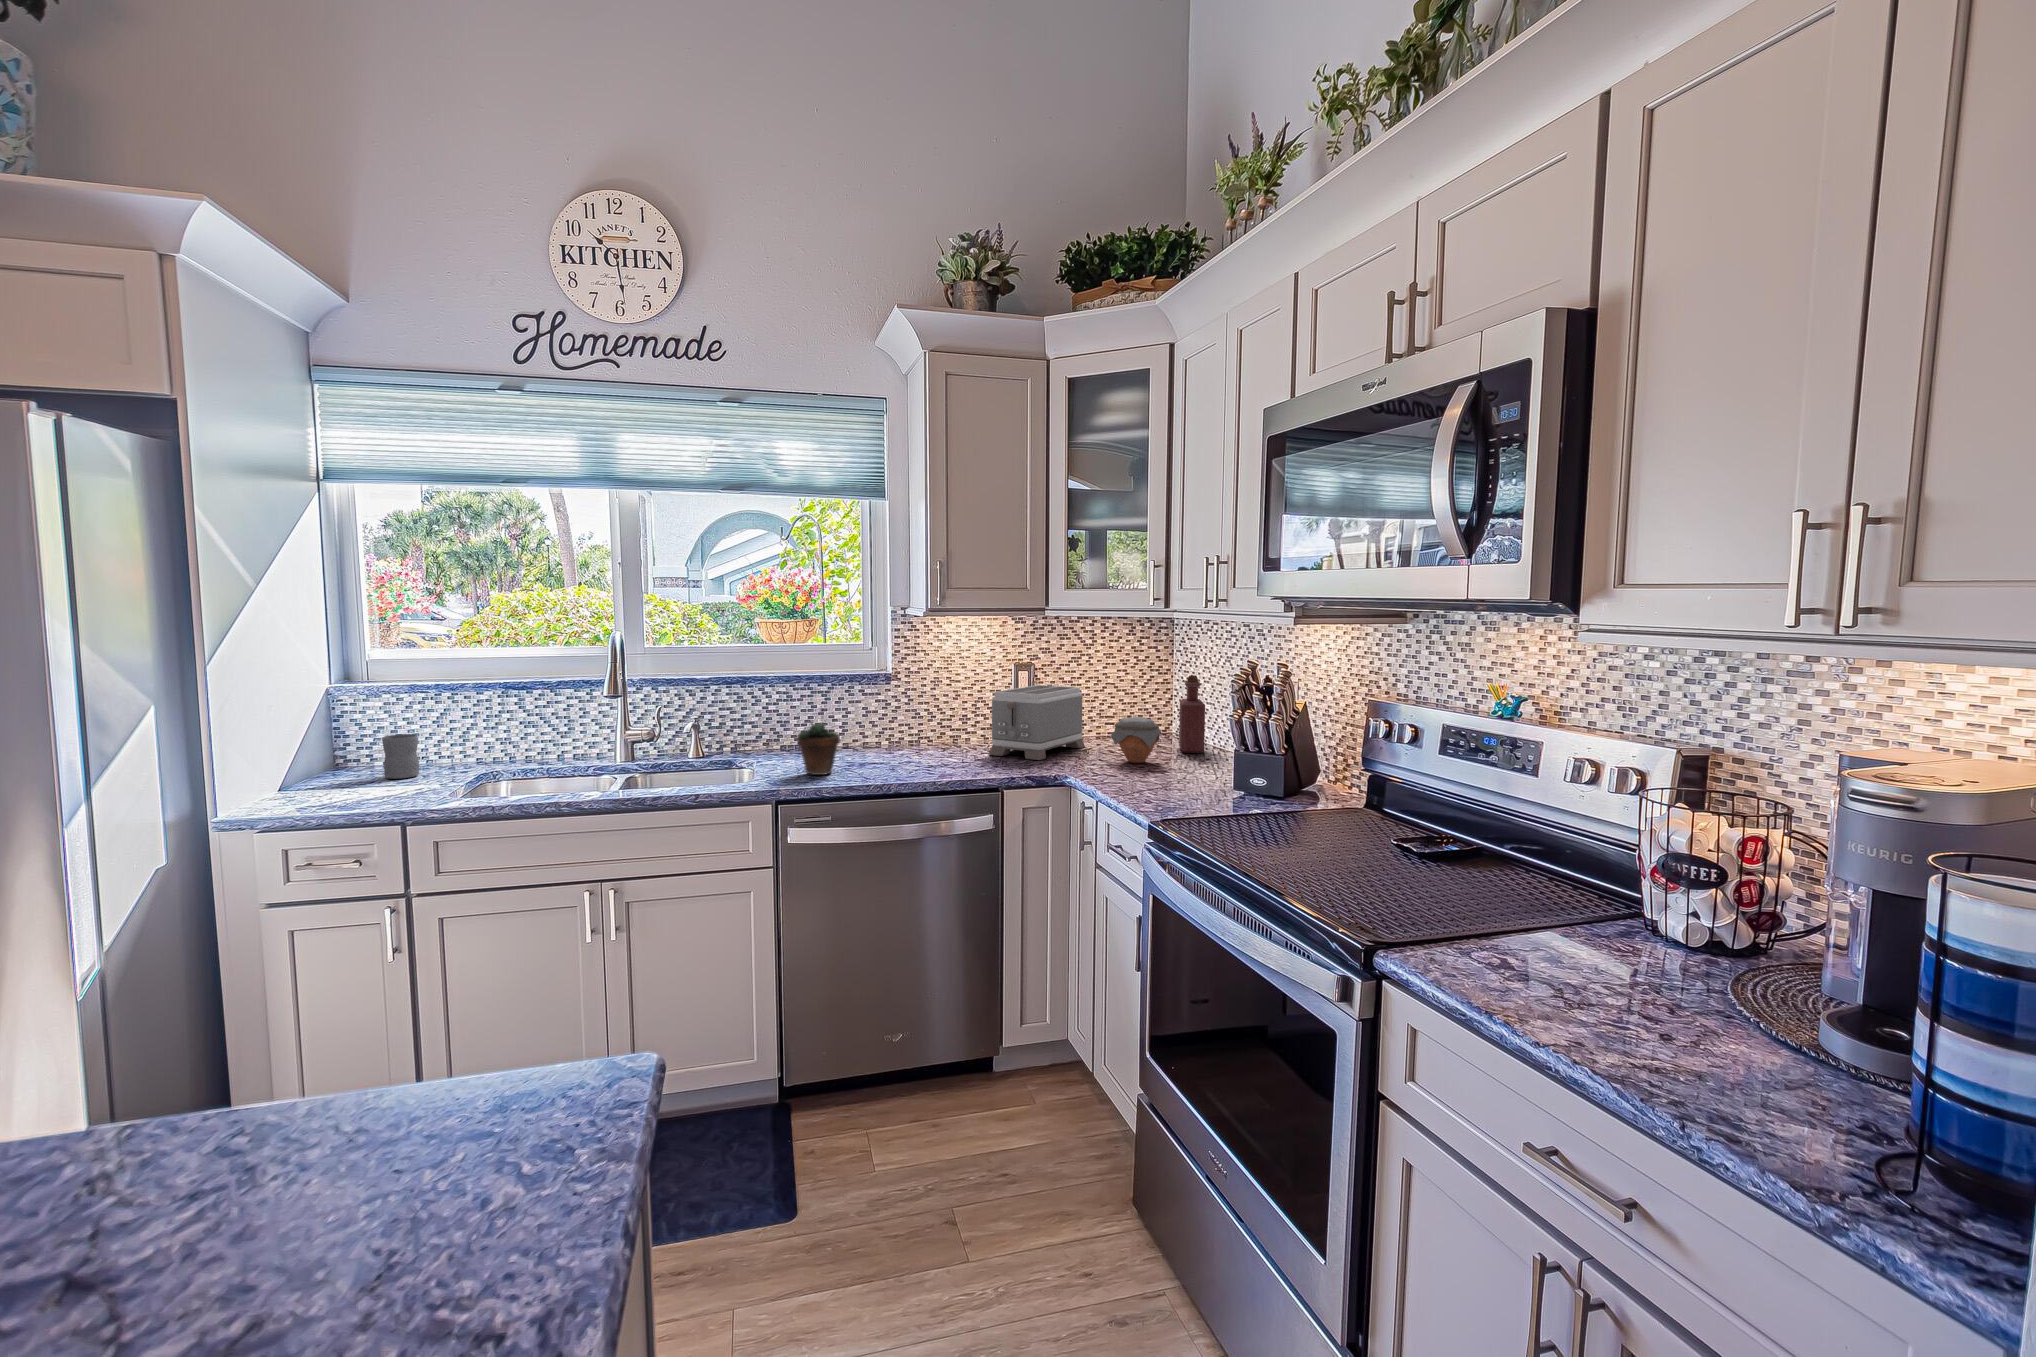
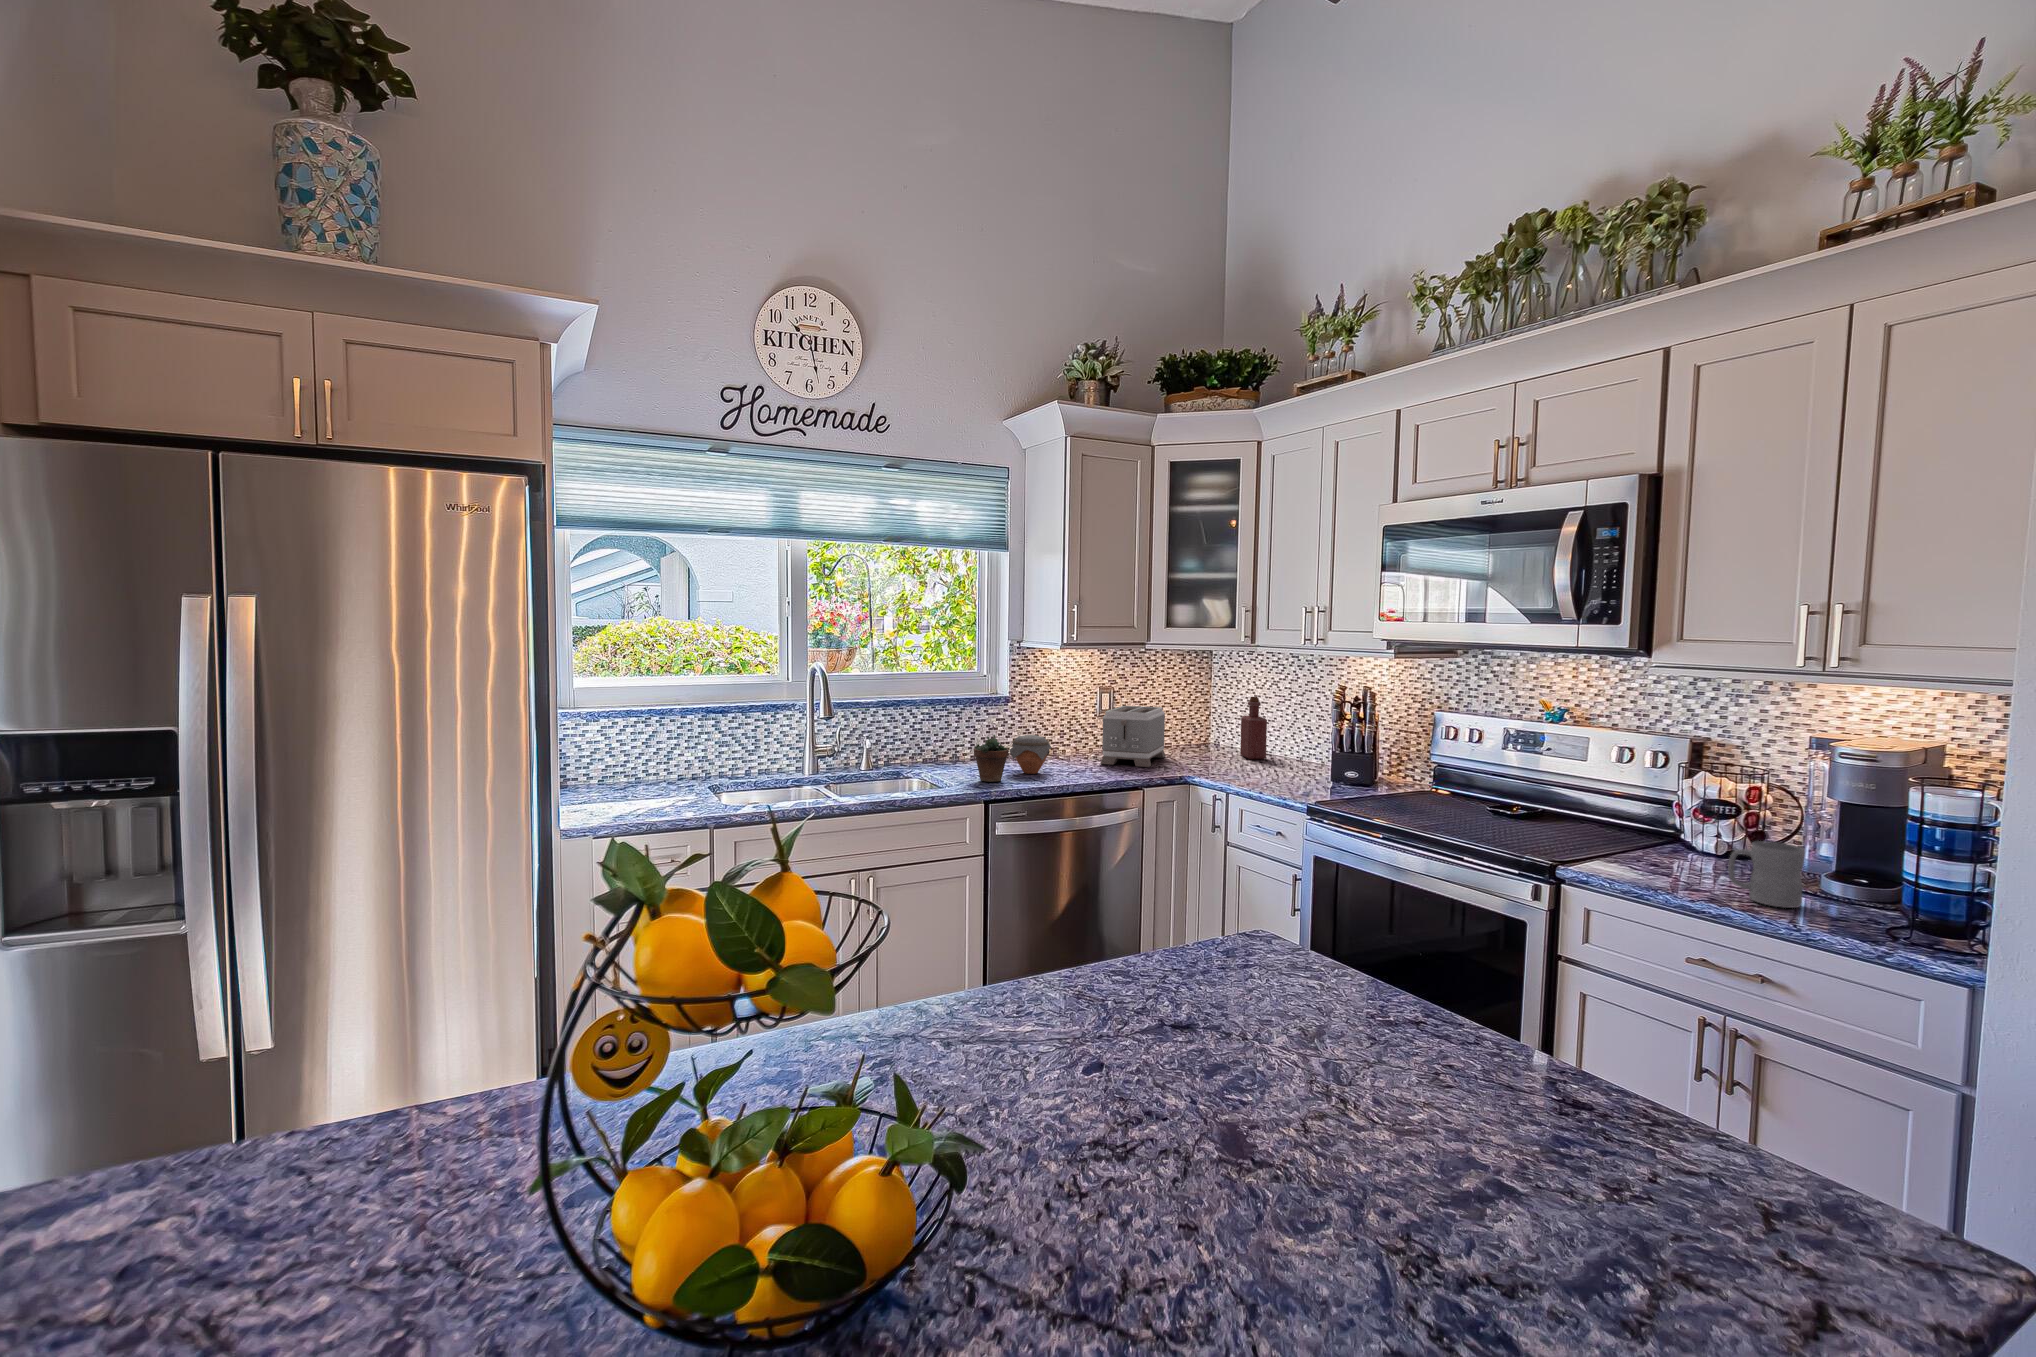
jar: present [1111,717,1162,763] -> present [1010,735,1052,774]
mug: present [382,734,419,779] -> present [1728,841,1805,908]

